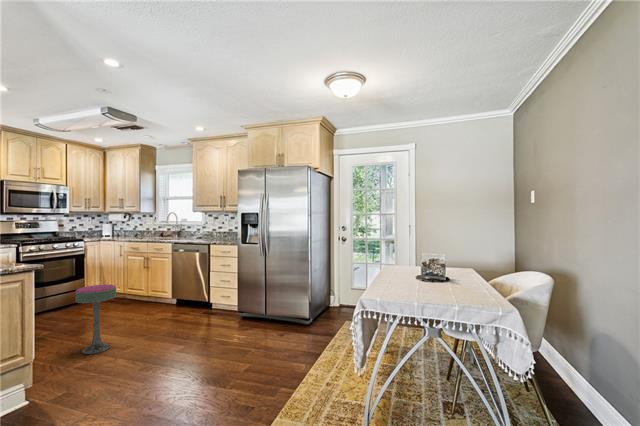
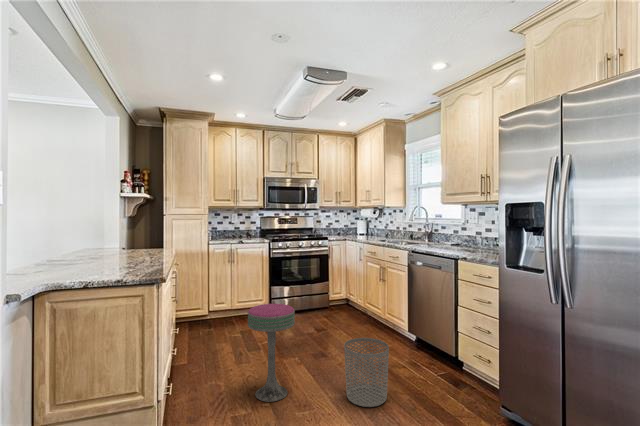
waste bin: none [152,296,182,335] -> present [344,338,389,407]

